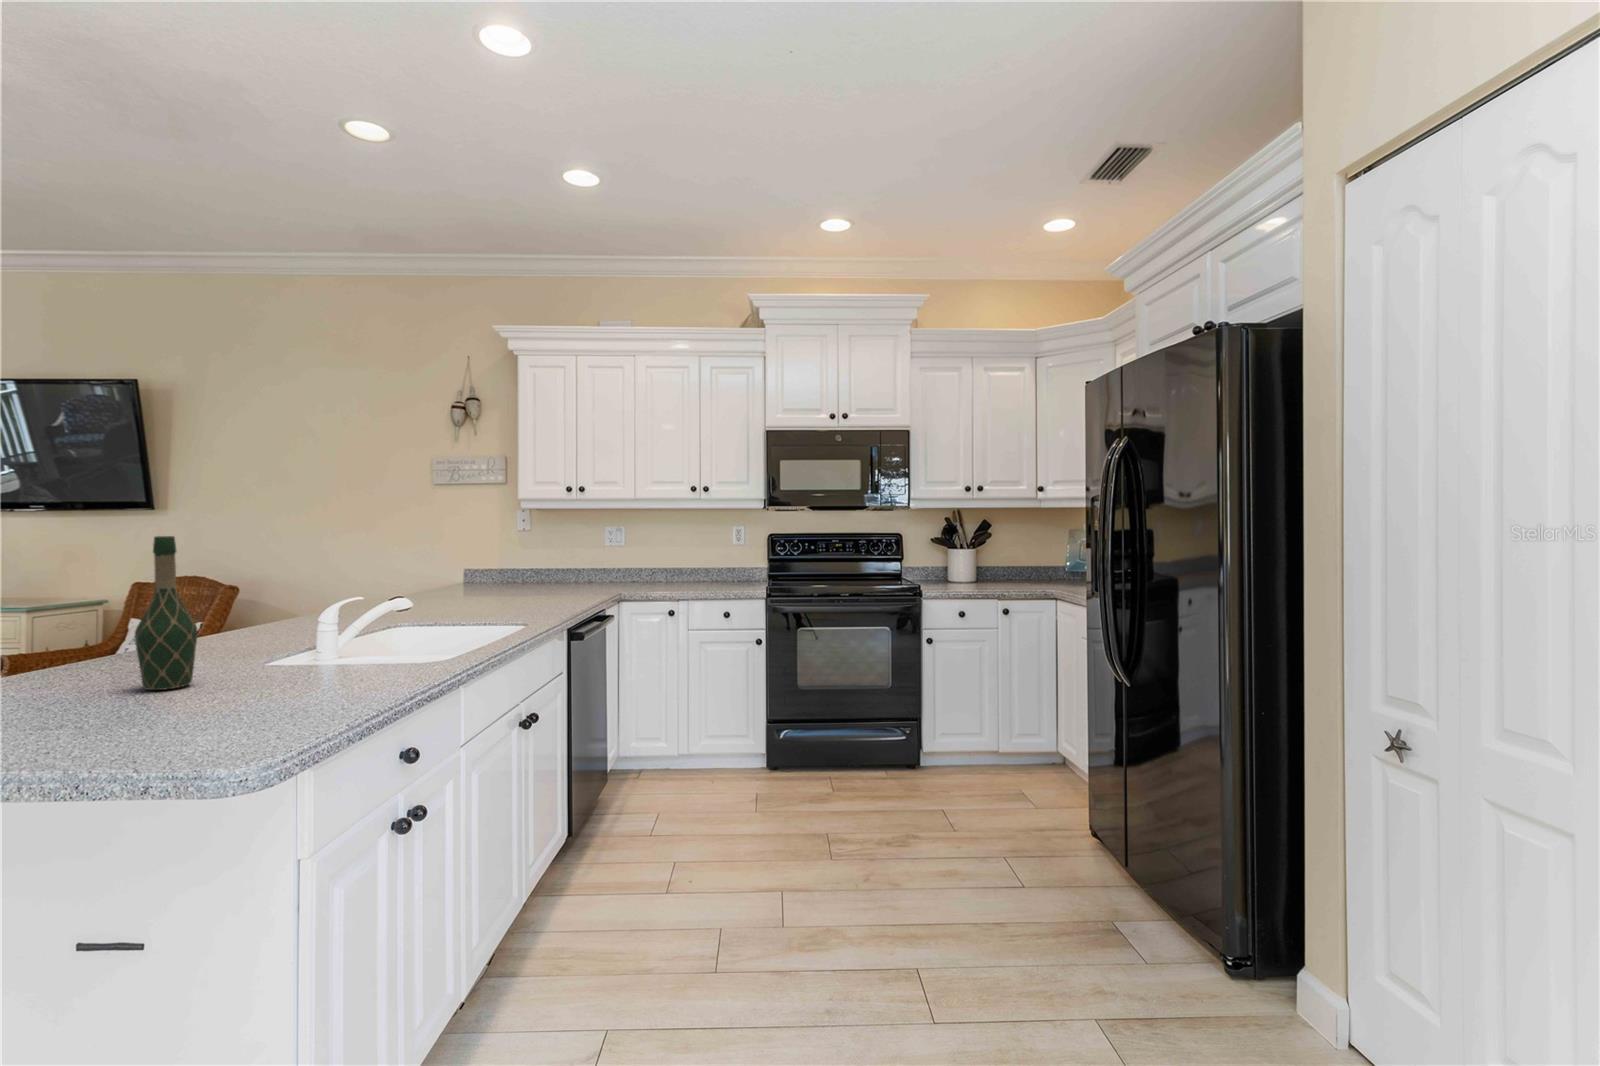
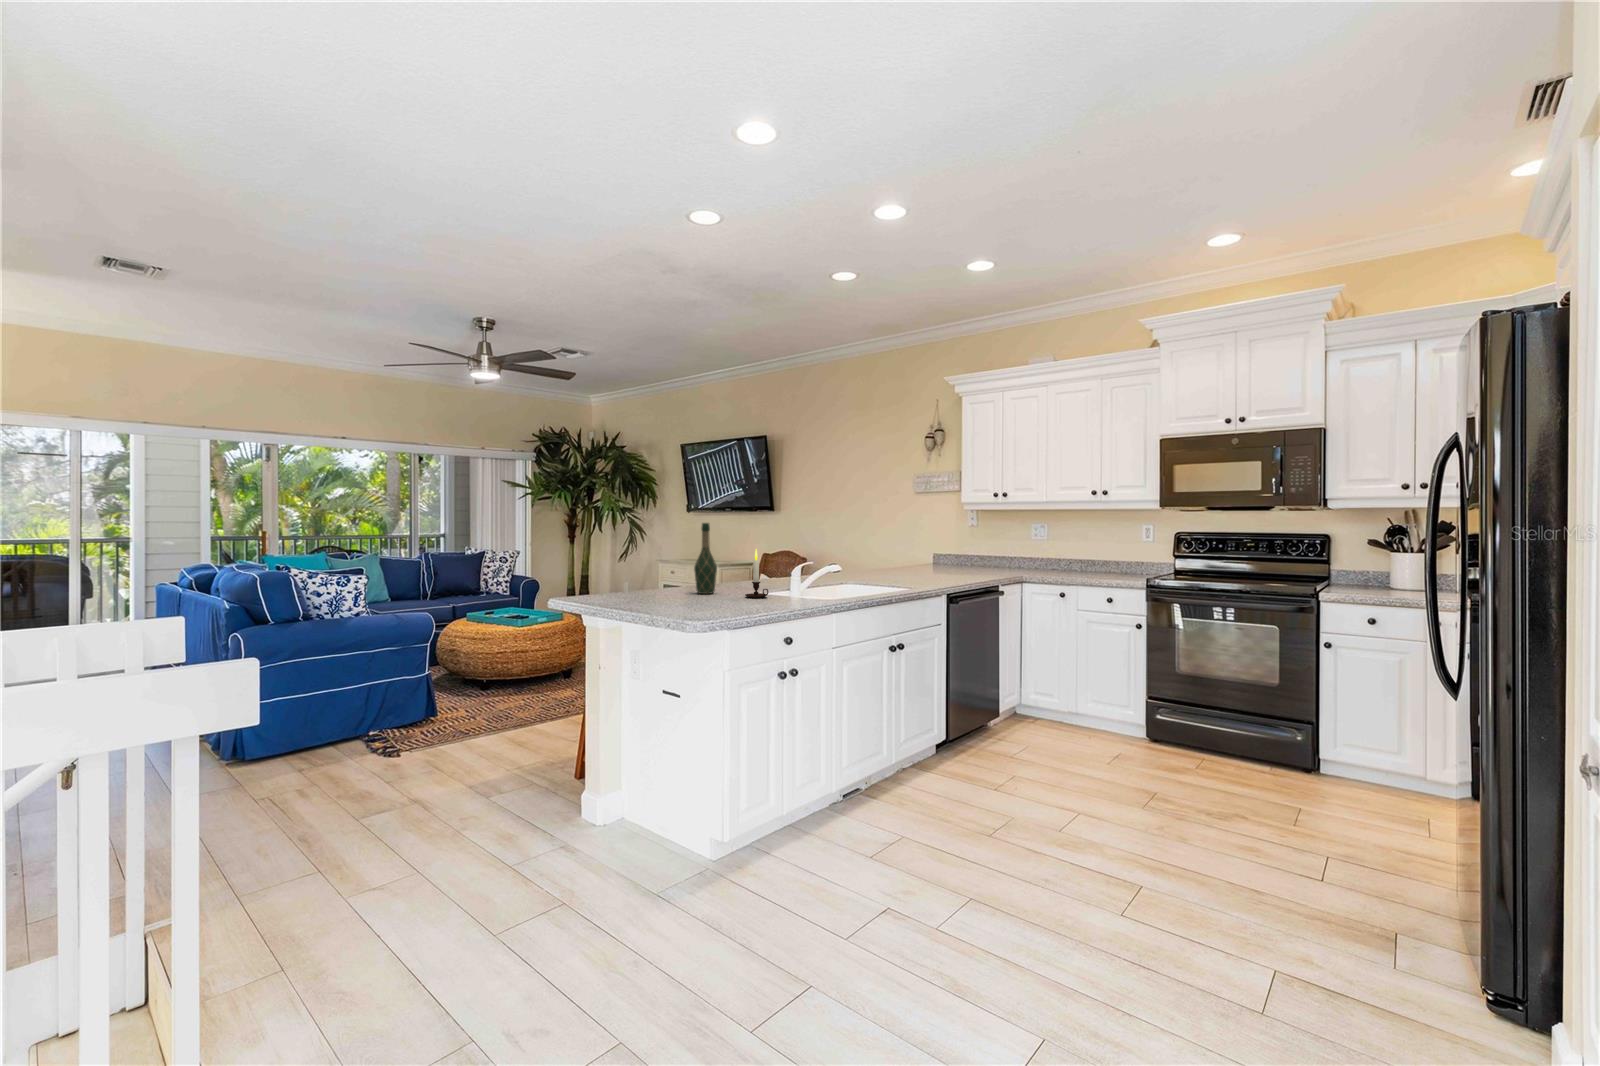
candle: none [283,585,345,683] -> present [745,549,768,598]

